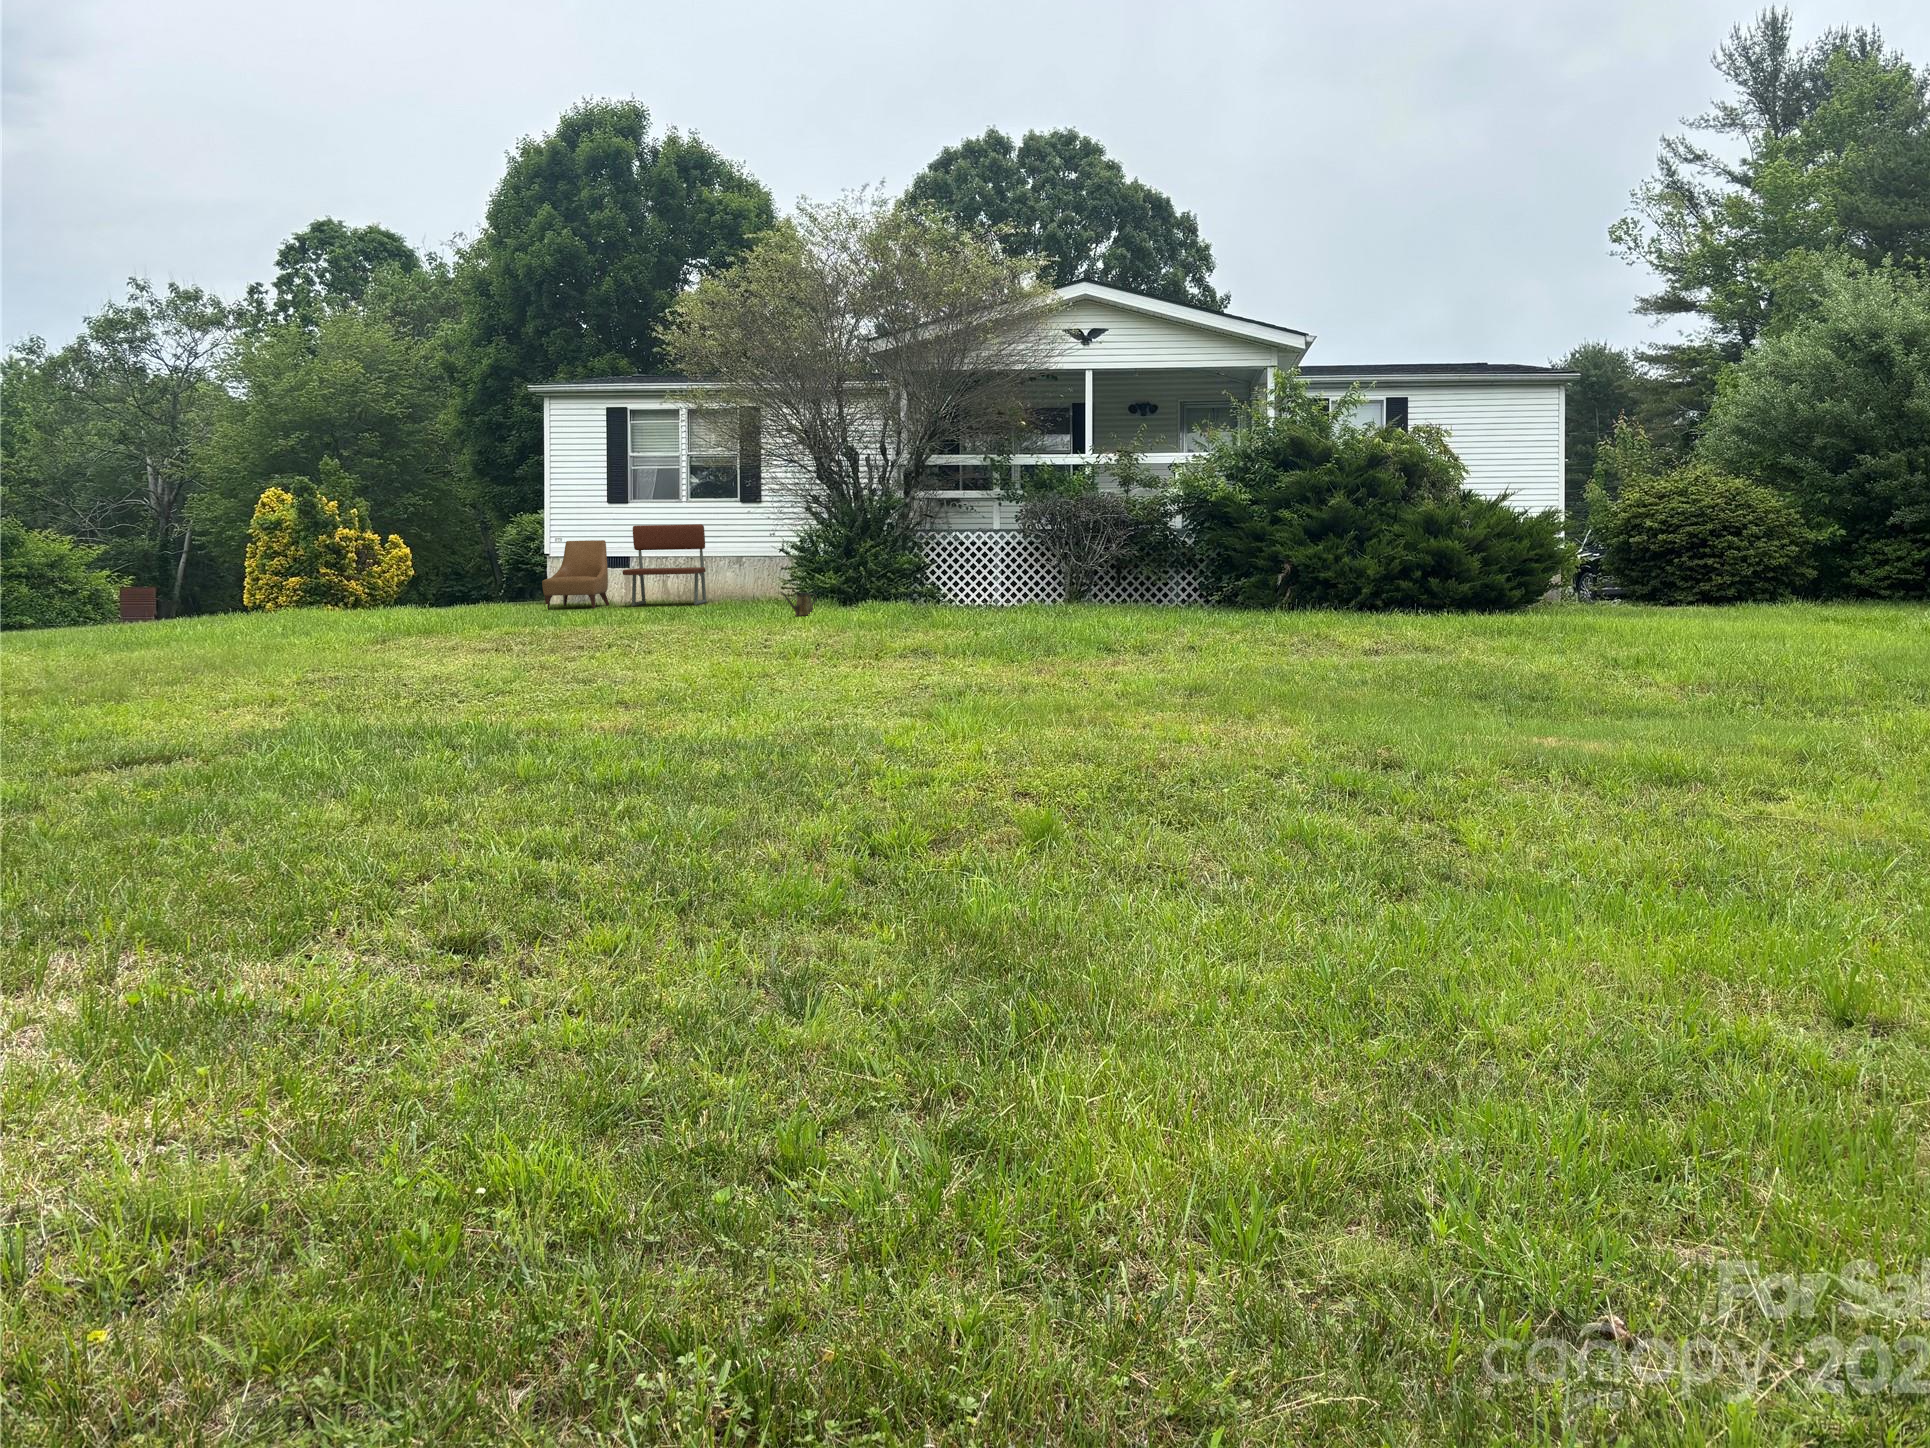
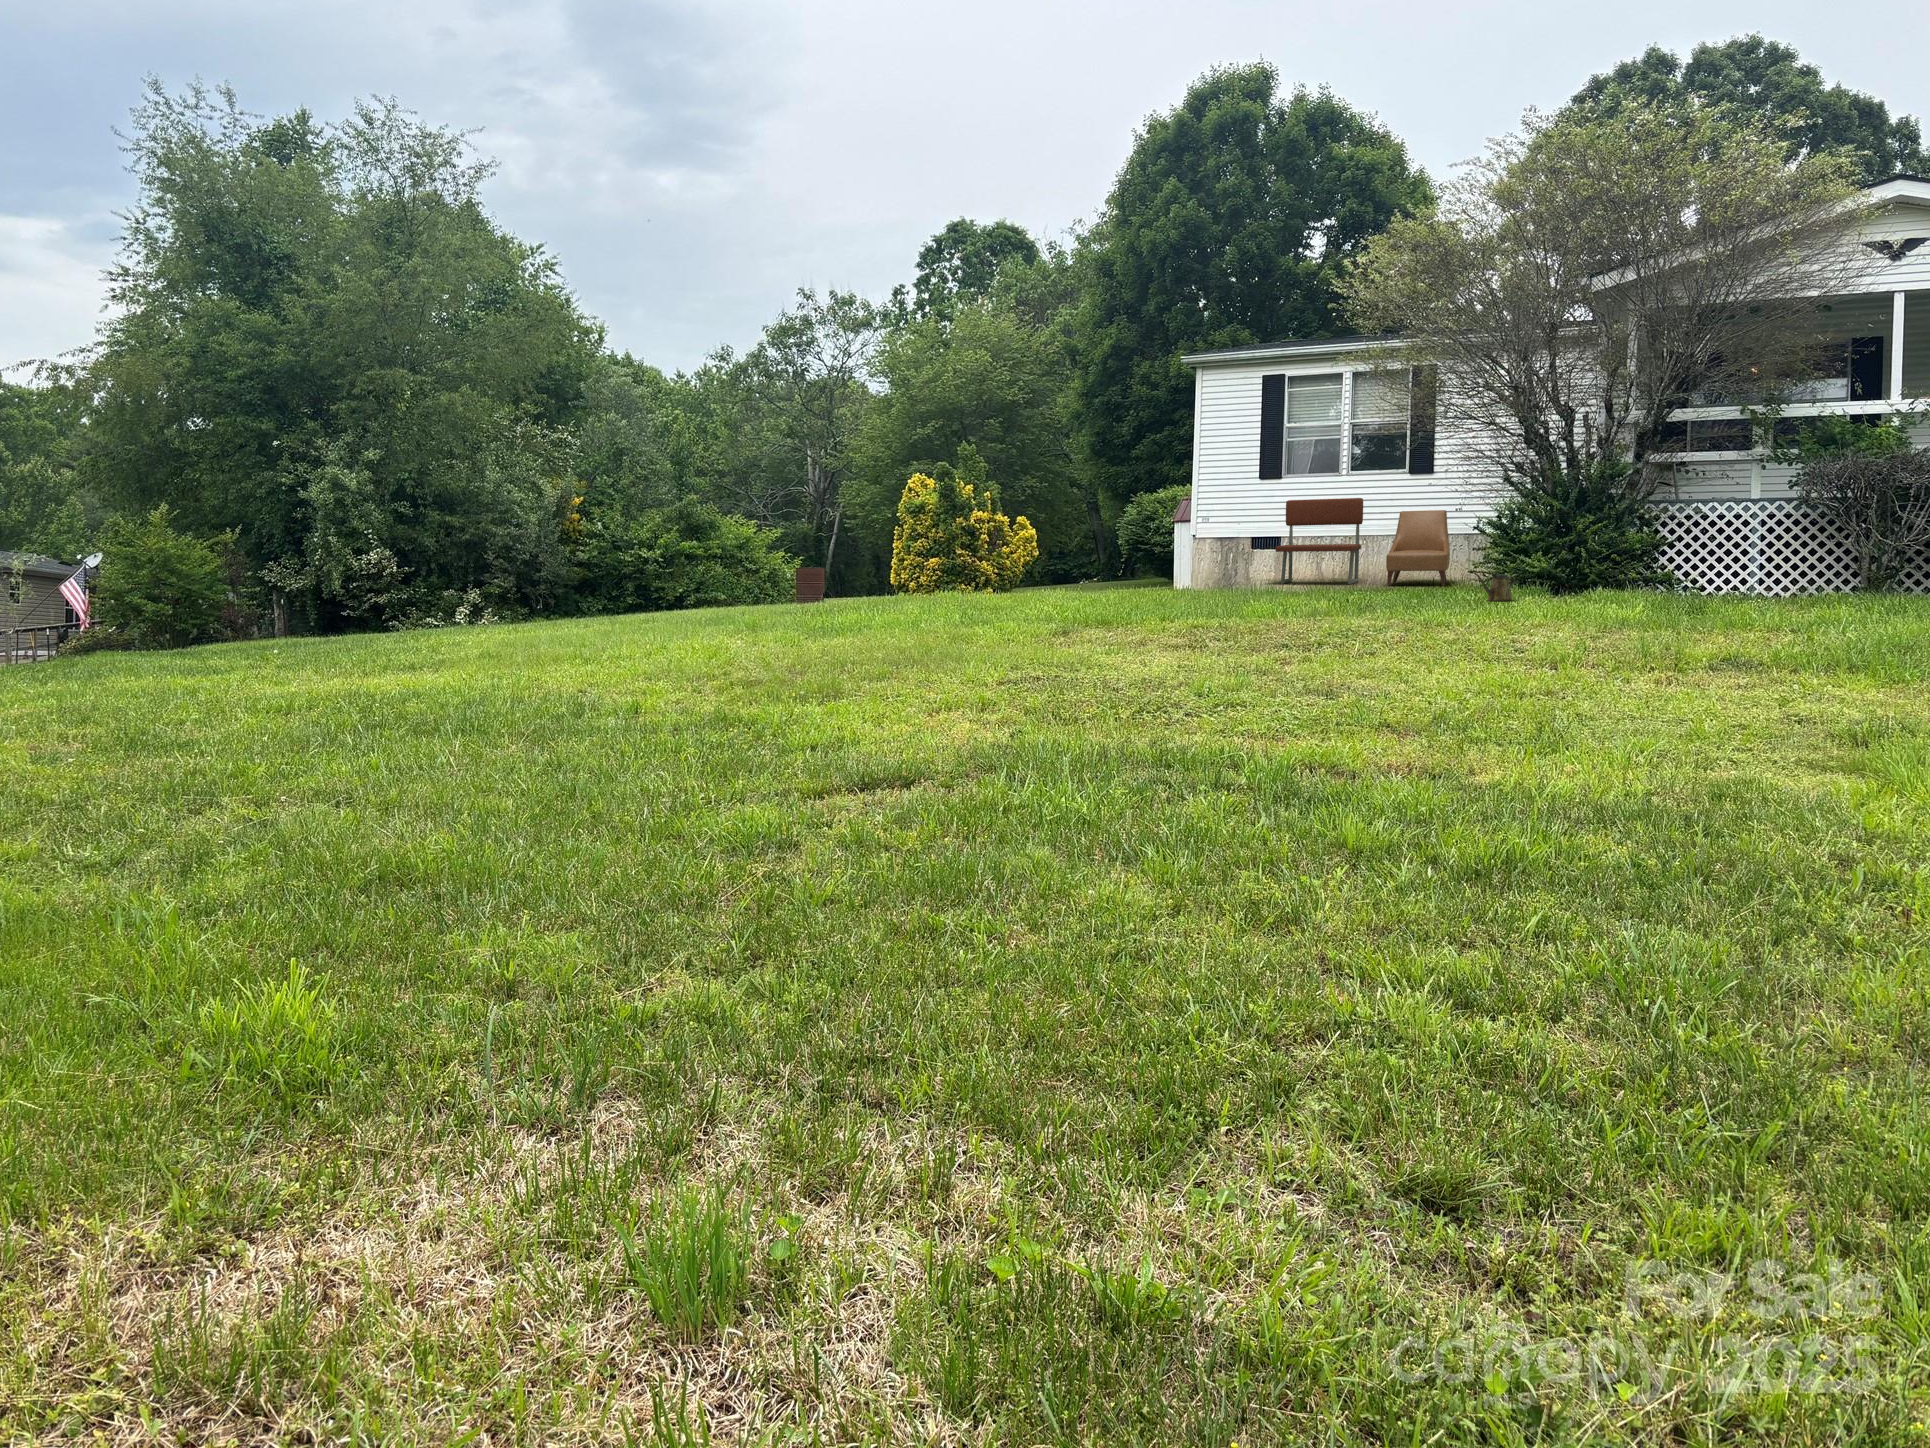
chair: present [542,540,609,609] -> present [1386,510,1450,586]

